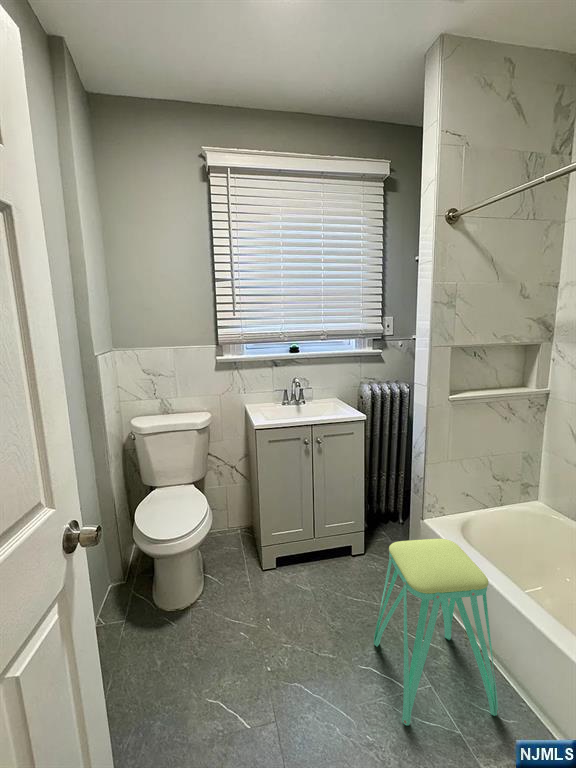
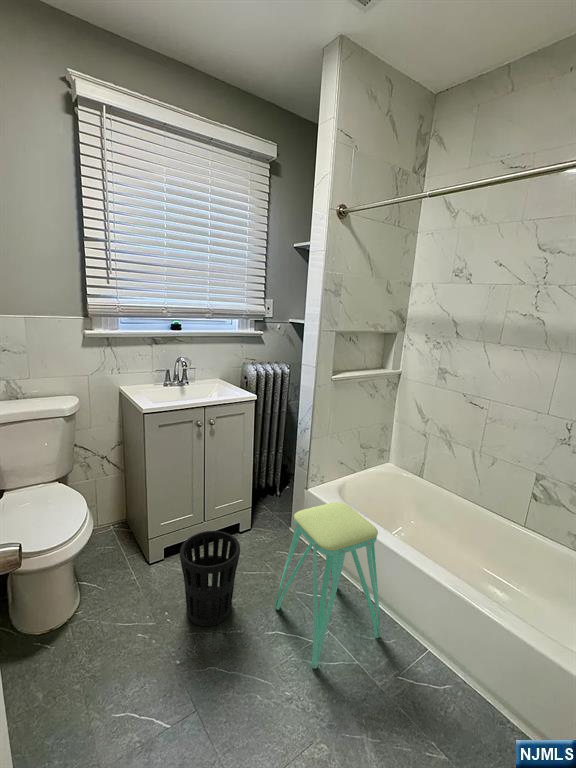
wastebasket: none [278,547,336,644] -> present [180,531,240,626]

